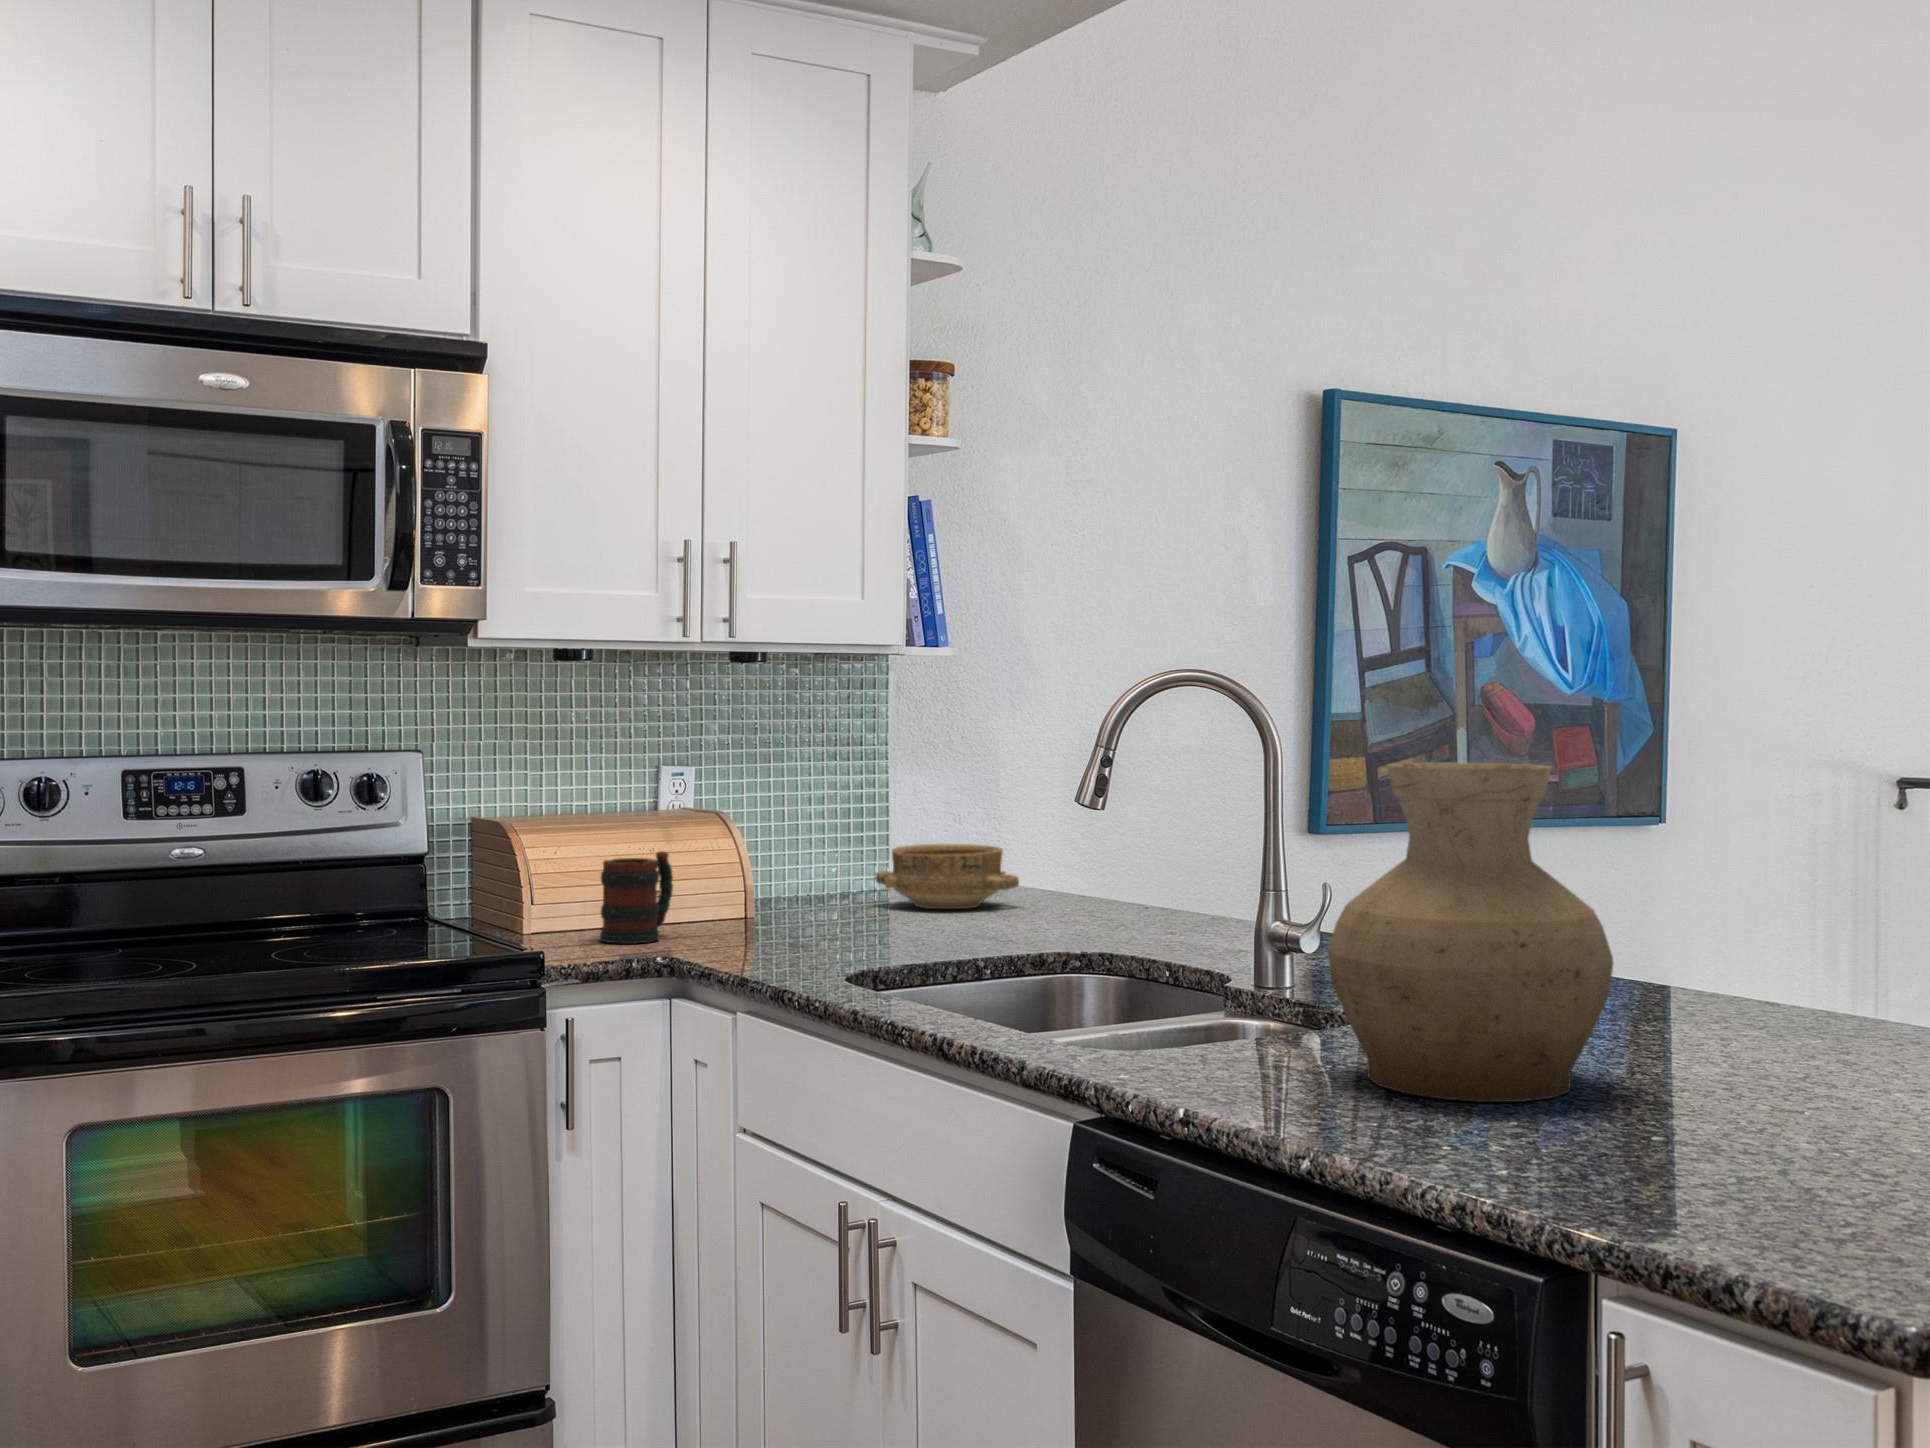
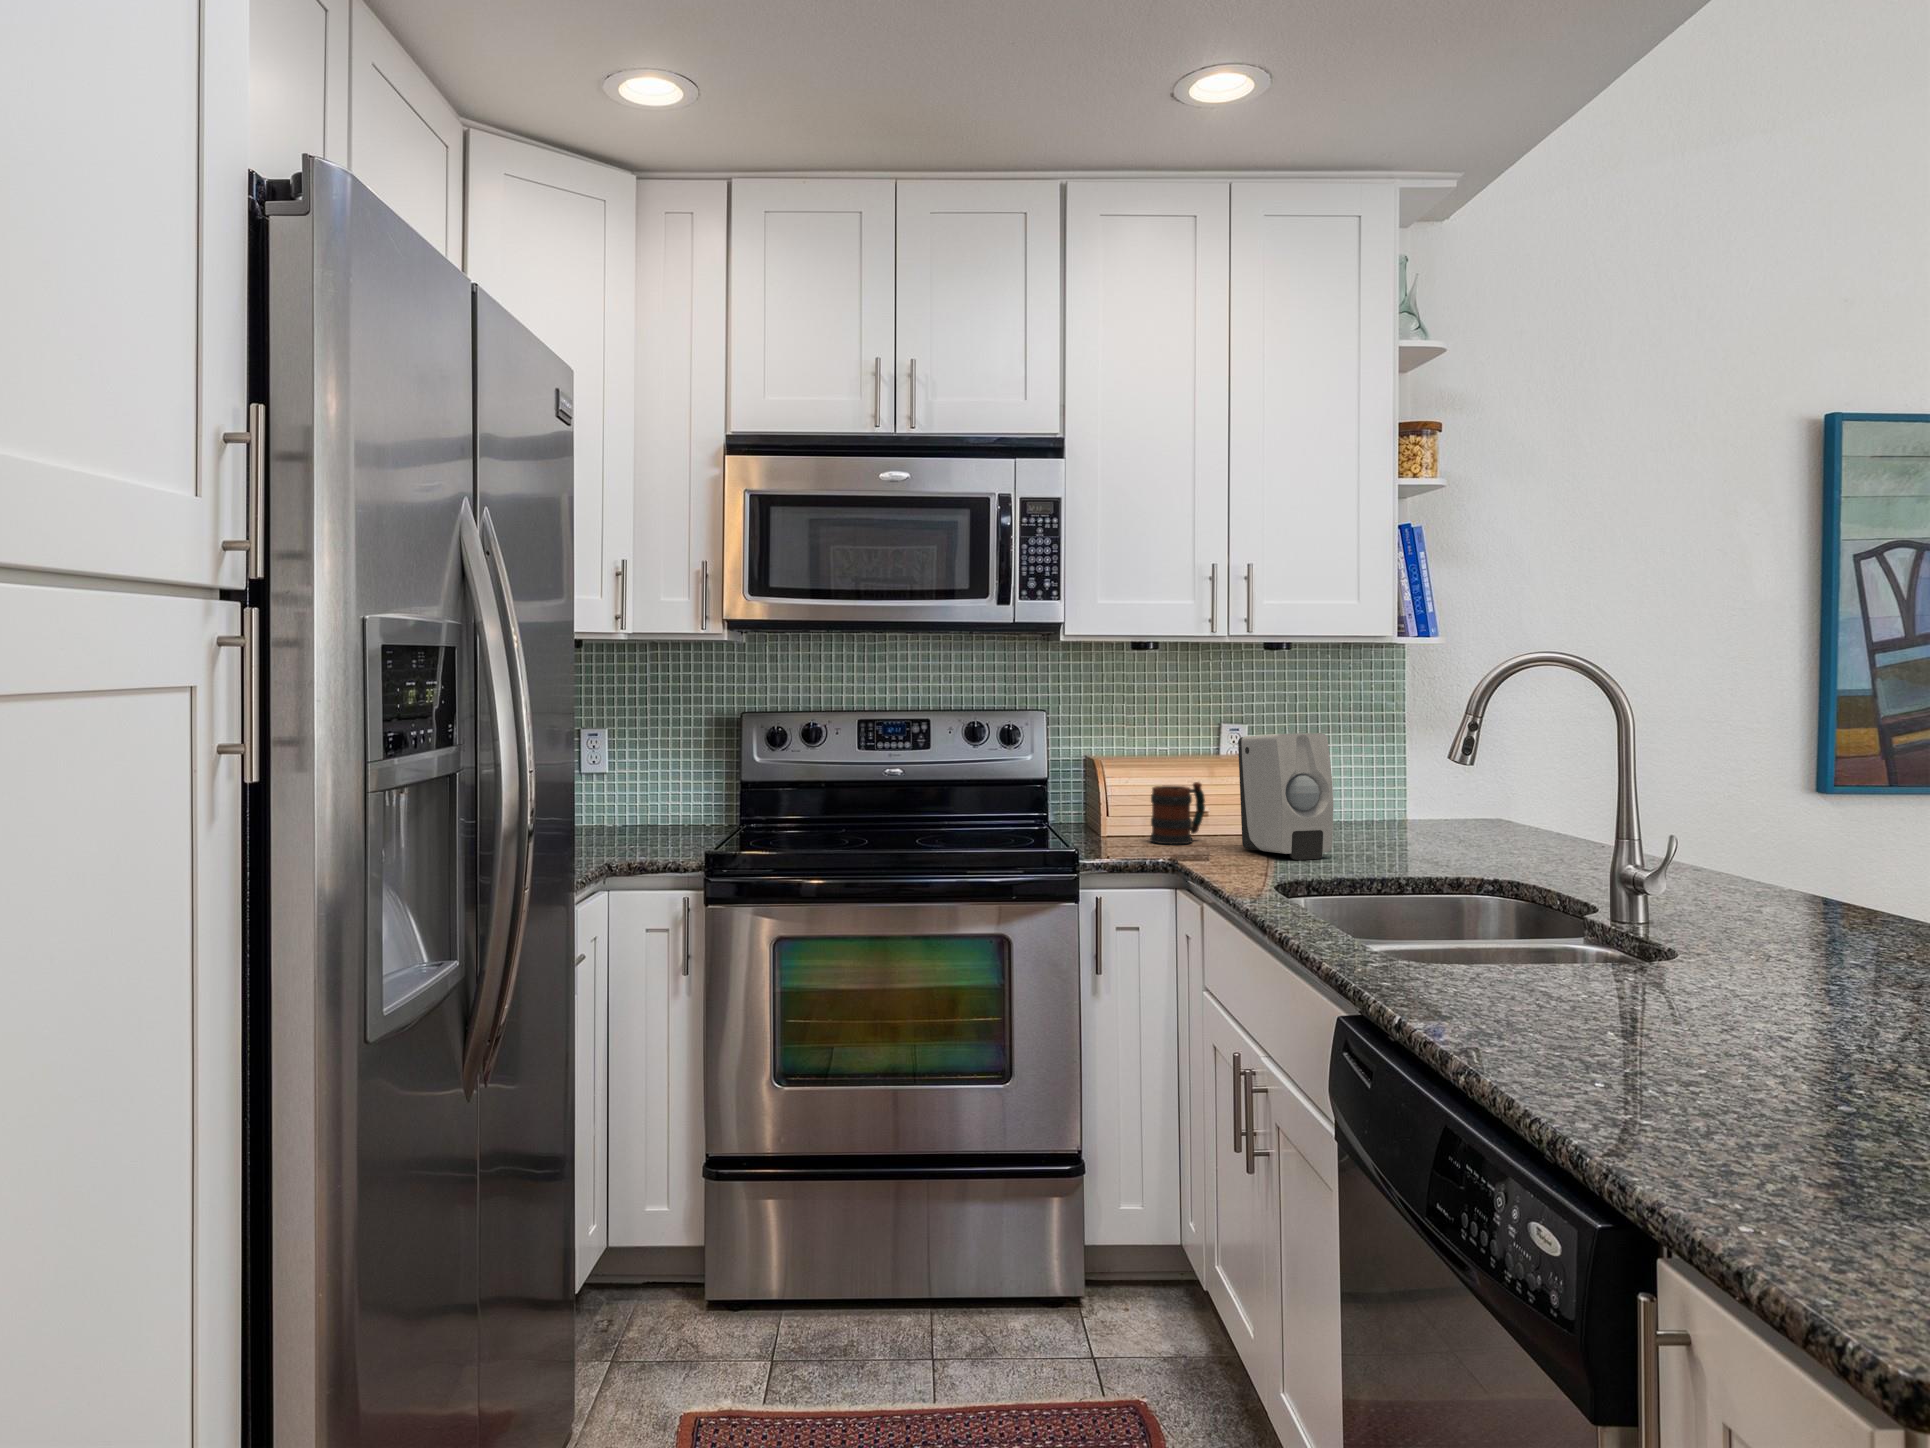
vase: present [1327,763,1613,1102] -> none [1570,736,1869,1053]
soap dispenser: none [731,776,867,950] -> present [1238,733,1333,860]
ceramic bowl: present [876,844,1019,909] -> none [1383,786,1498,836]

